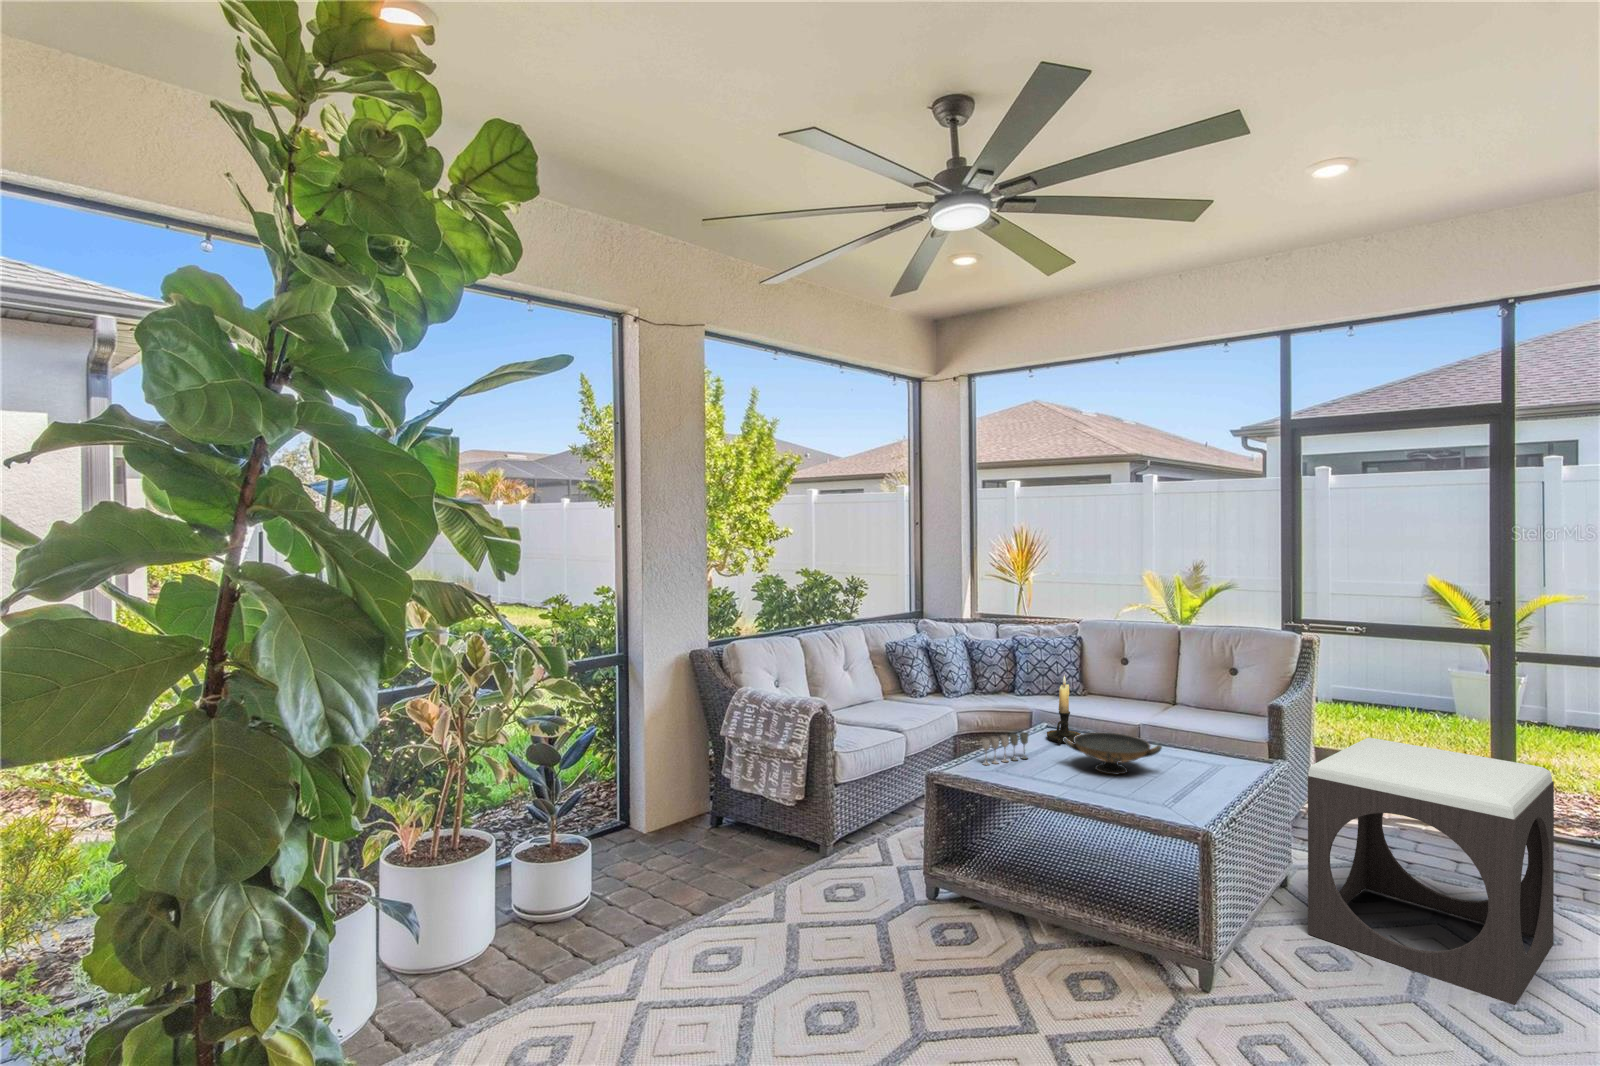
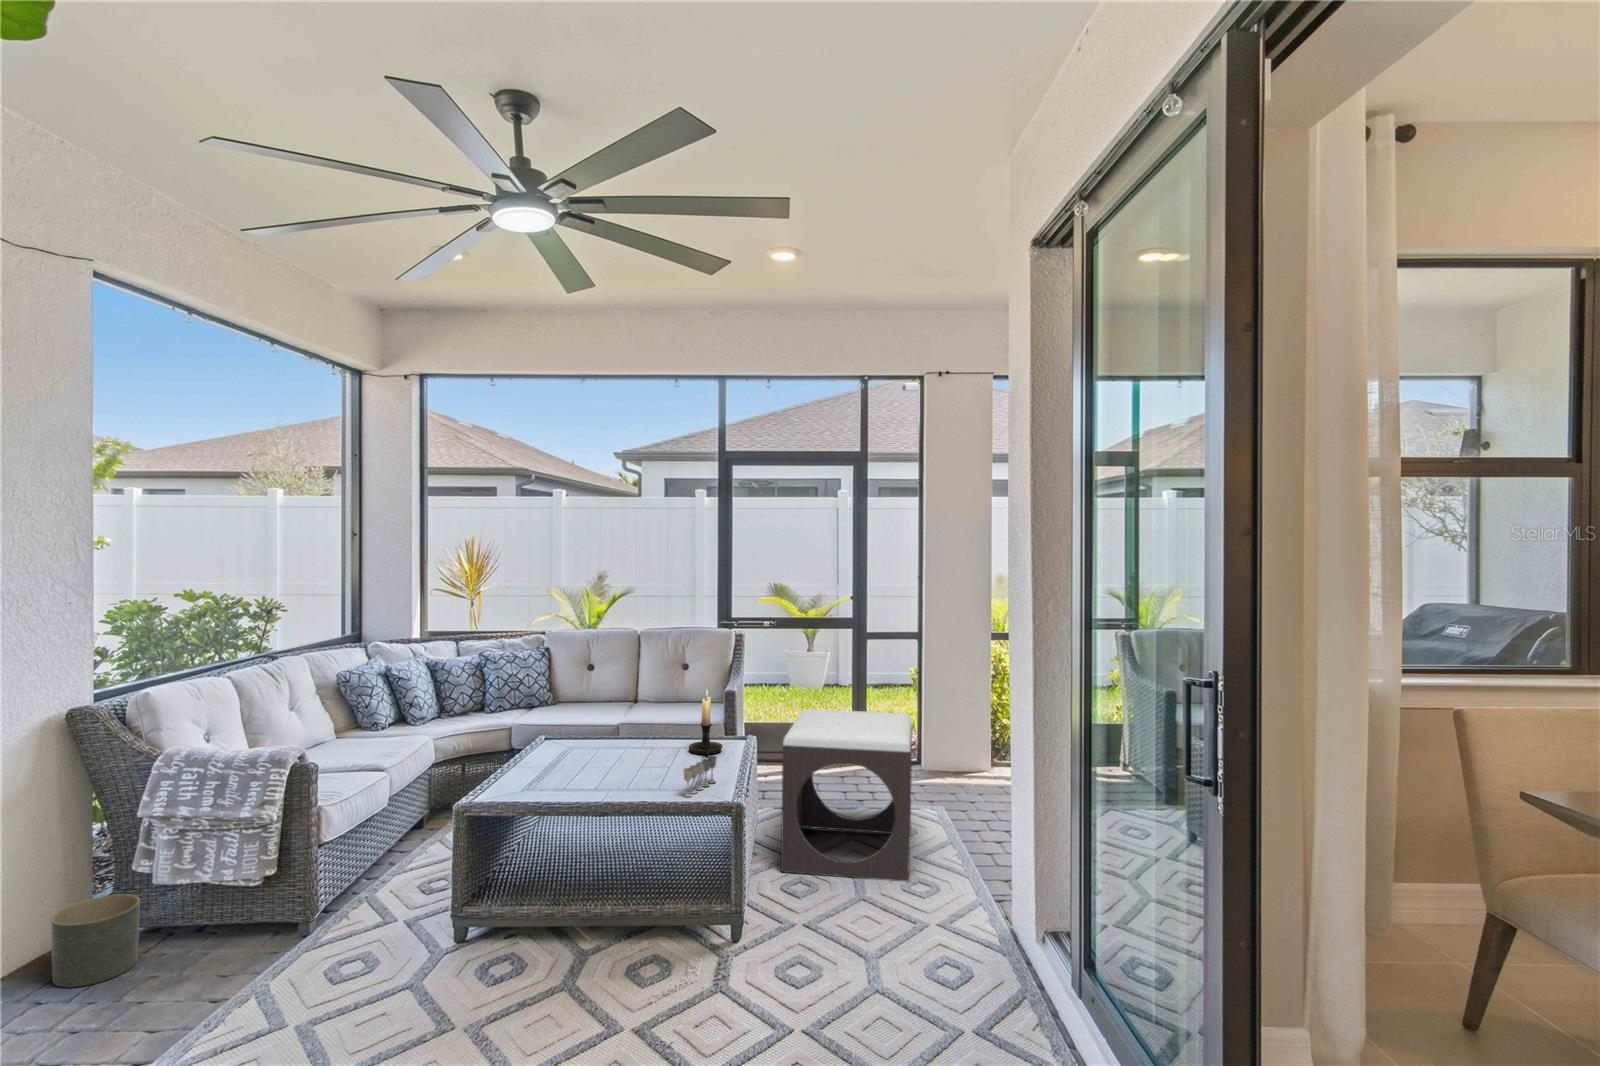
candle holder: present [1047,676,1081,744] -> present [689,690,723,756]
wine glass: present [982,732,1028,765] -> present [684,756,717,797]
decorative bowl: present [1063,732,1162,774] -> none [589,734,675,773]
planter: none [675,789,725,850] -> present [51,894,140,987]

